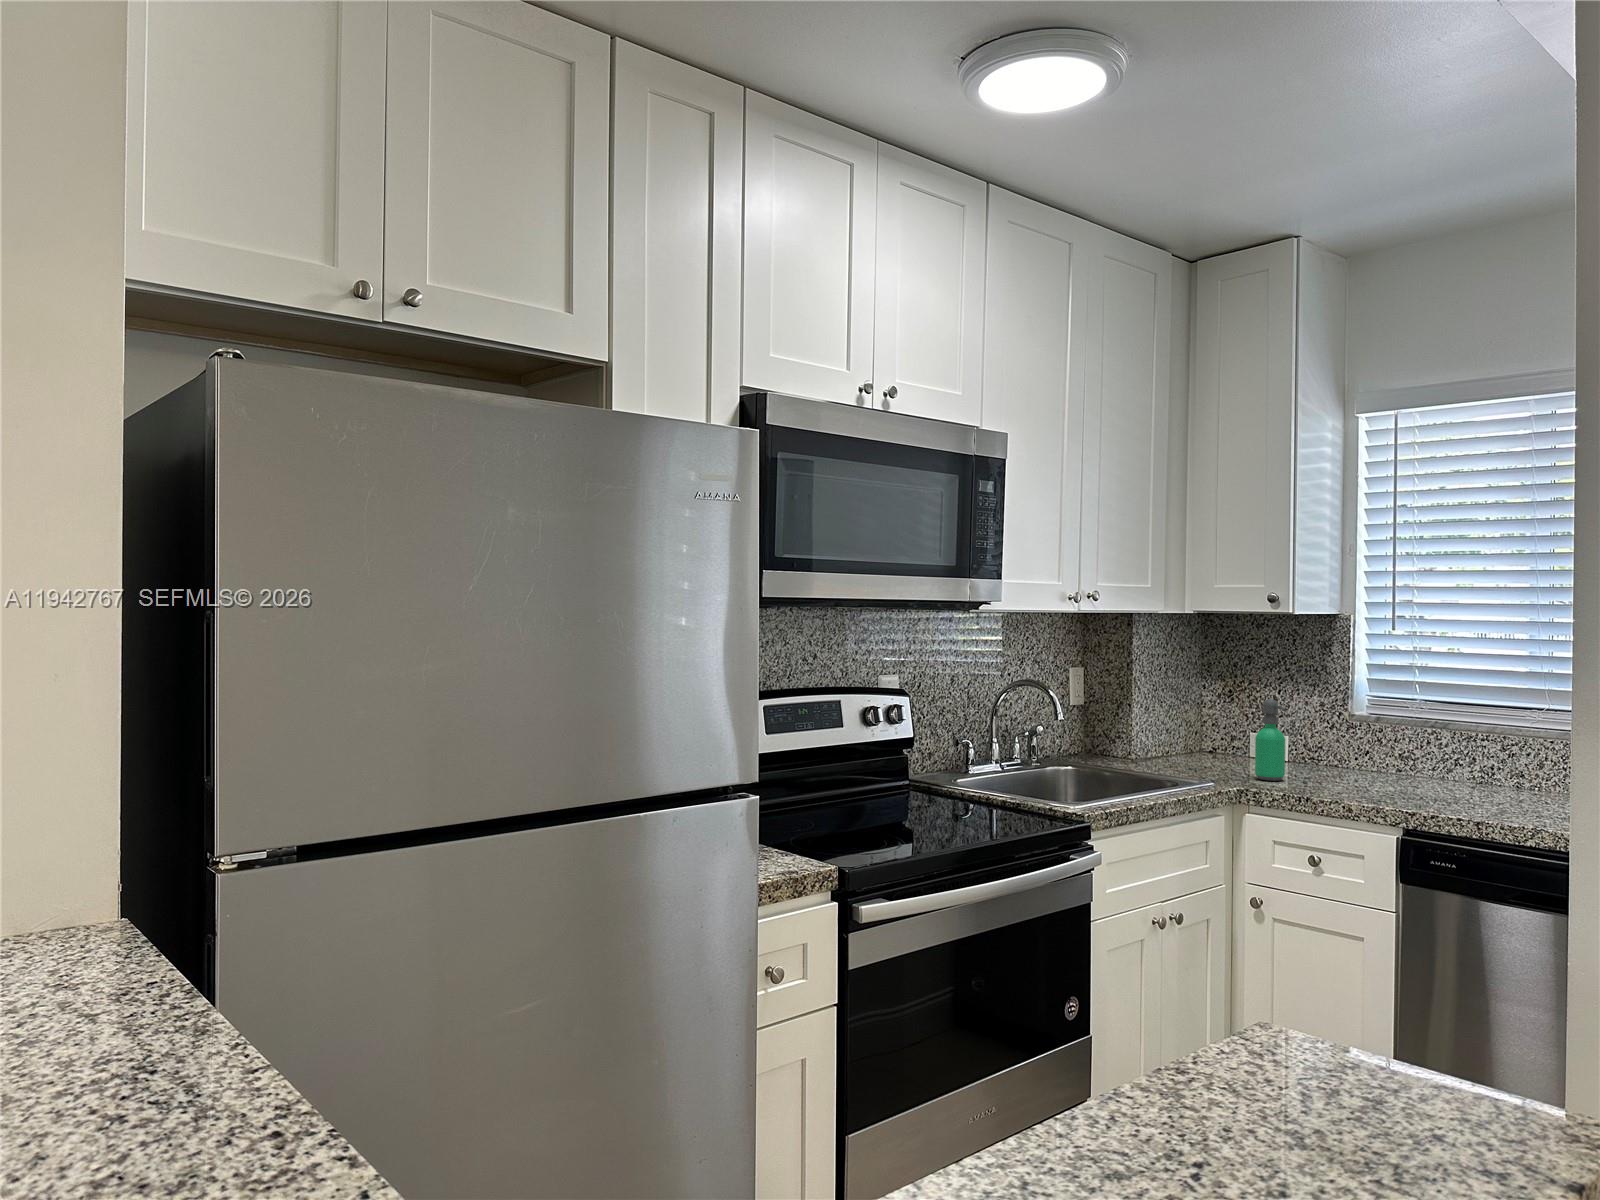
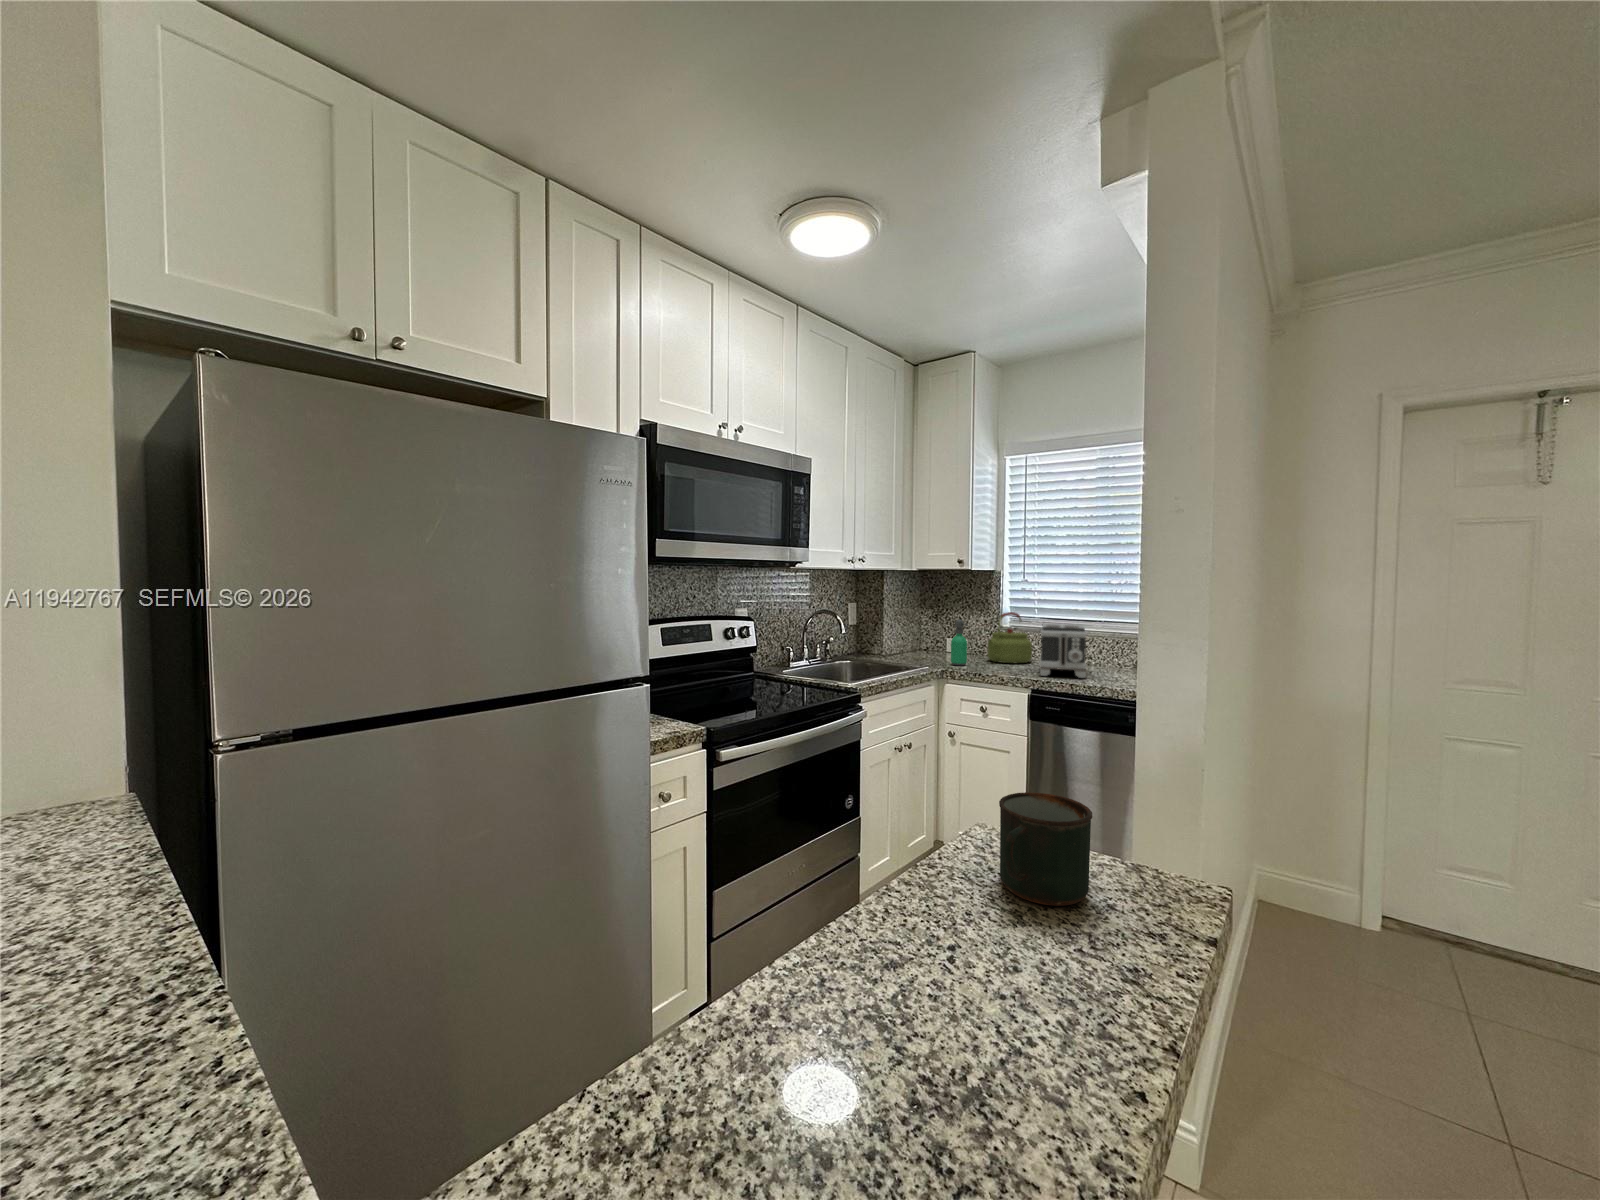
kettle: none [1324,687,1409,779] -> present [987,612,1032,663]
toaster: none [1418,709,1506,810] -> present [1040,624,1086,678]
mug: none [1277,975,1412,1131] -> present [999,792,1092,906]

